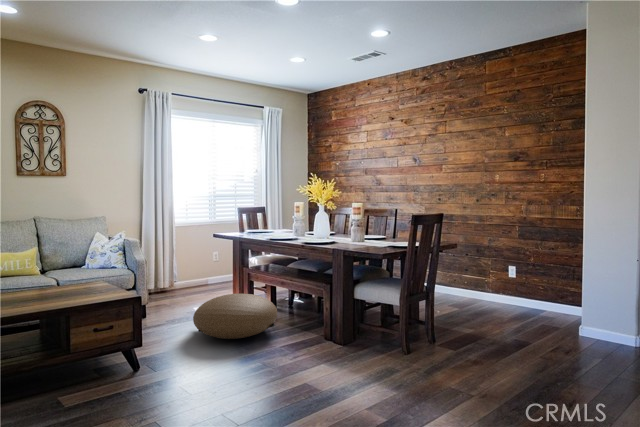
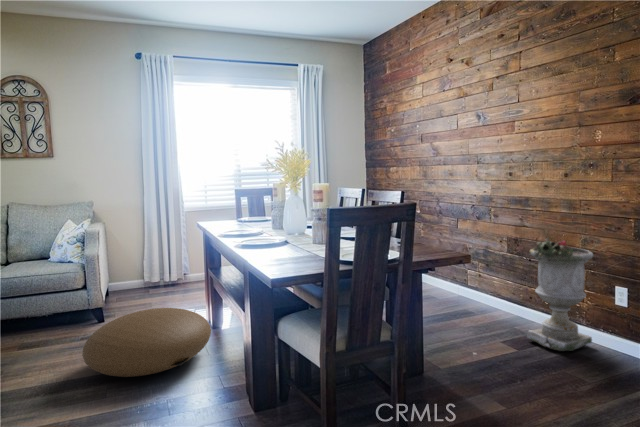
planter: none [461,238,498,306] -> present [527,238,593,351]

